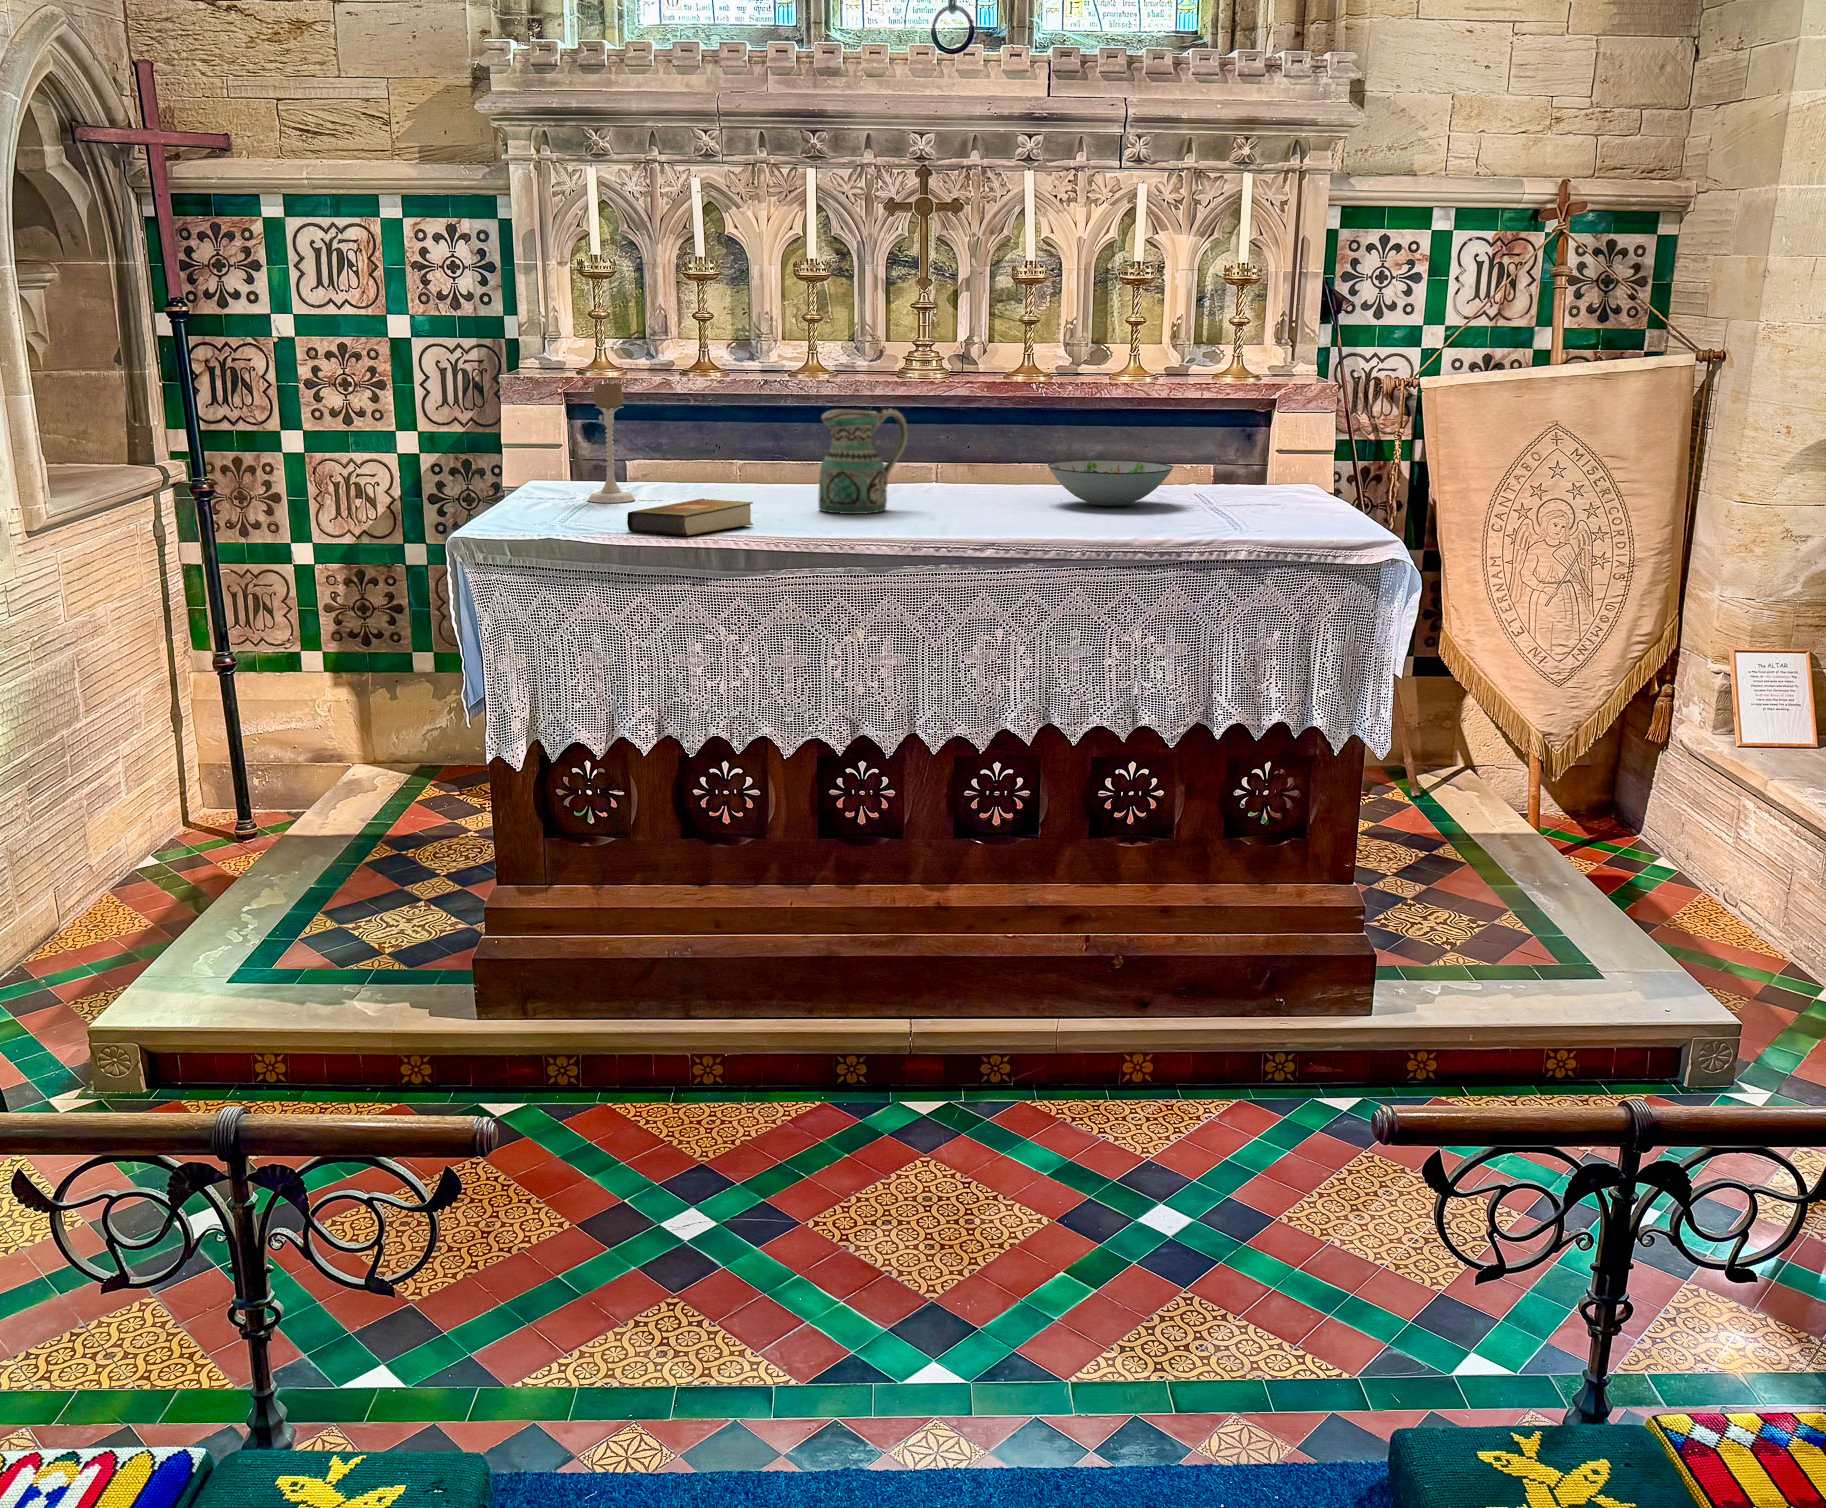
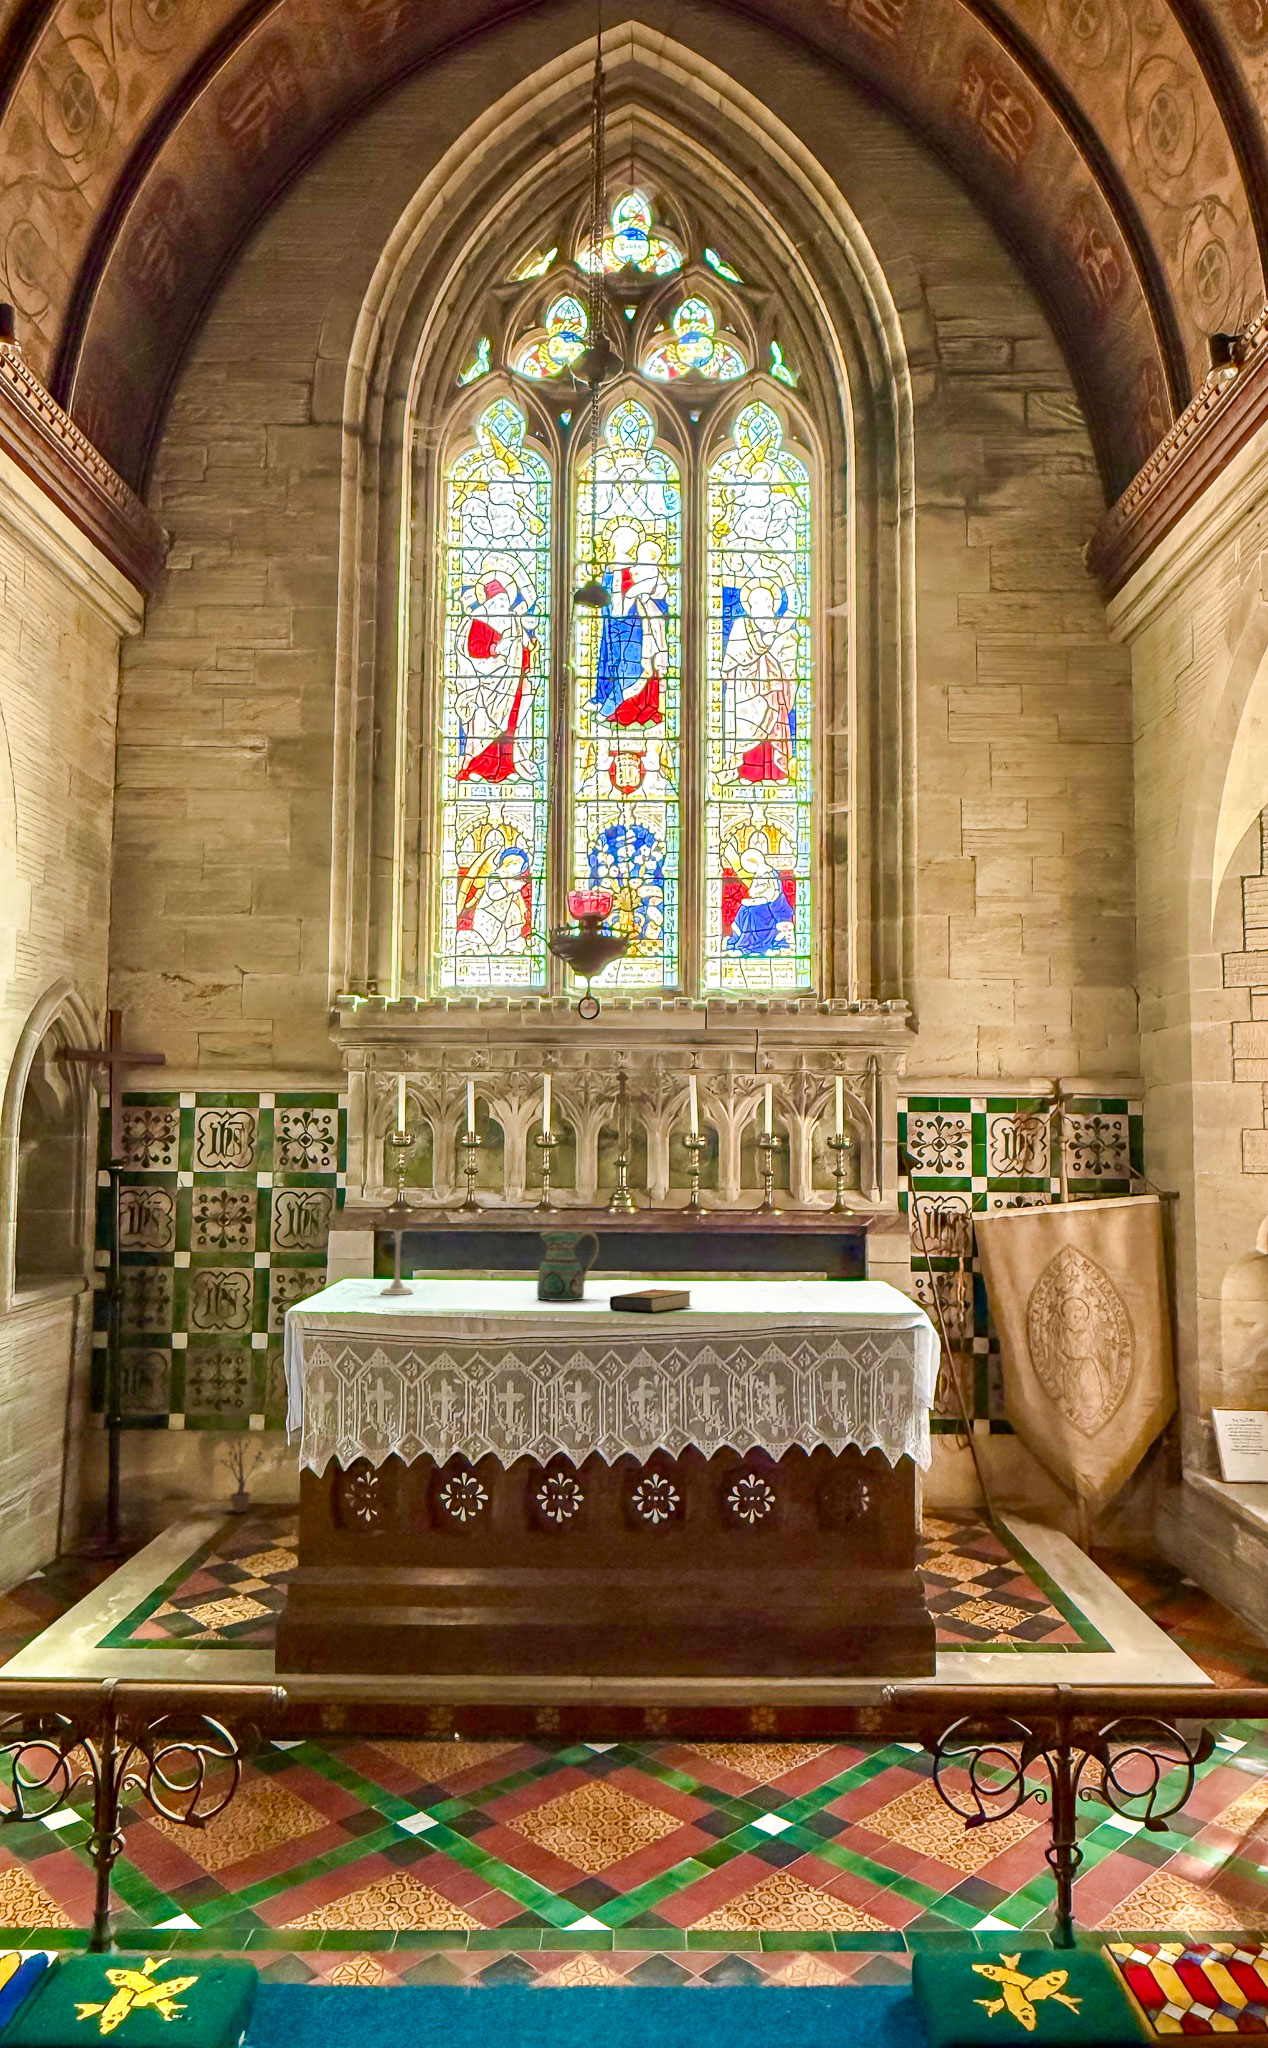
decorative bowl: present [1048,459,1173,506] -> none [696,1266,782,1297]
book: present [627,499,753,536] -> present [610,1289,691,1312]
decorative plant: none [366,681,434,780] -> present [211,1439,263,1513]

